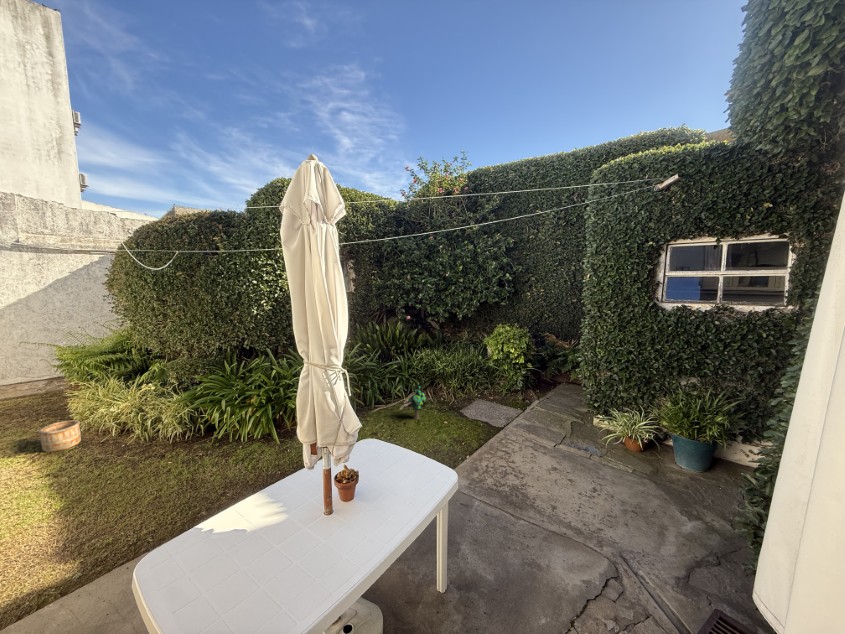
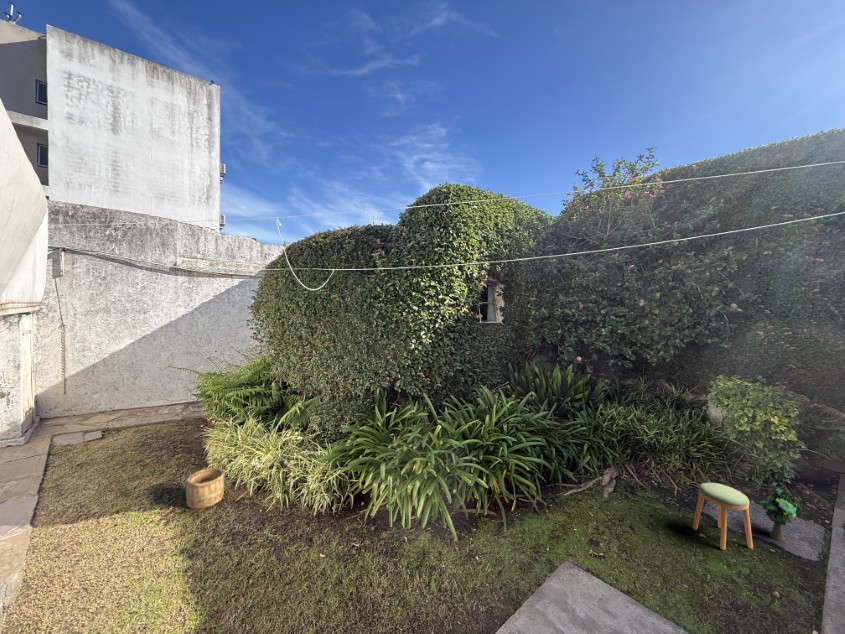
decorative plant: present [408,386,426,419] -> present [759,482,798,541]
stool: none [439,391,465,429] -> present [692,483,753,550]

